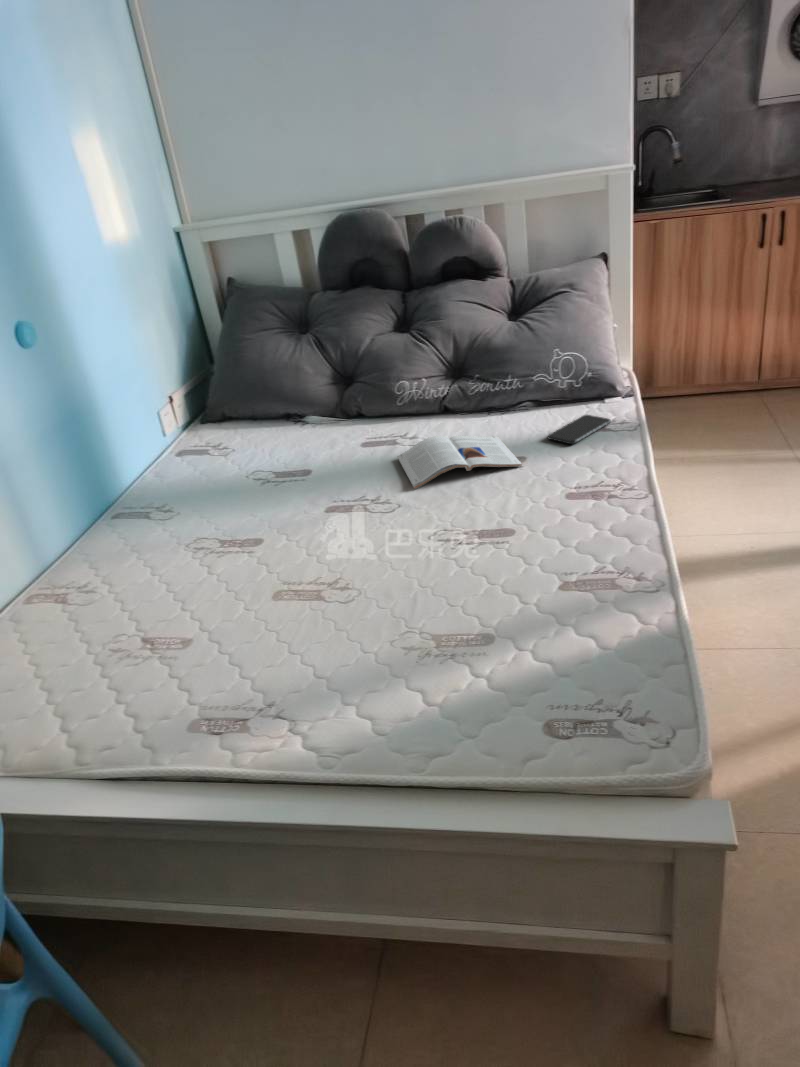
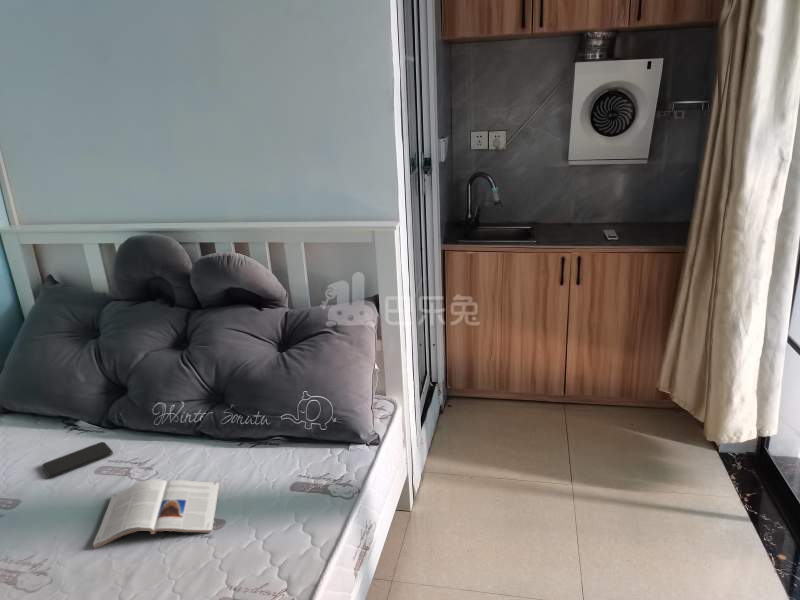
smartphone: present [548,415,611,444] -> present [42,442,113,477]

